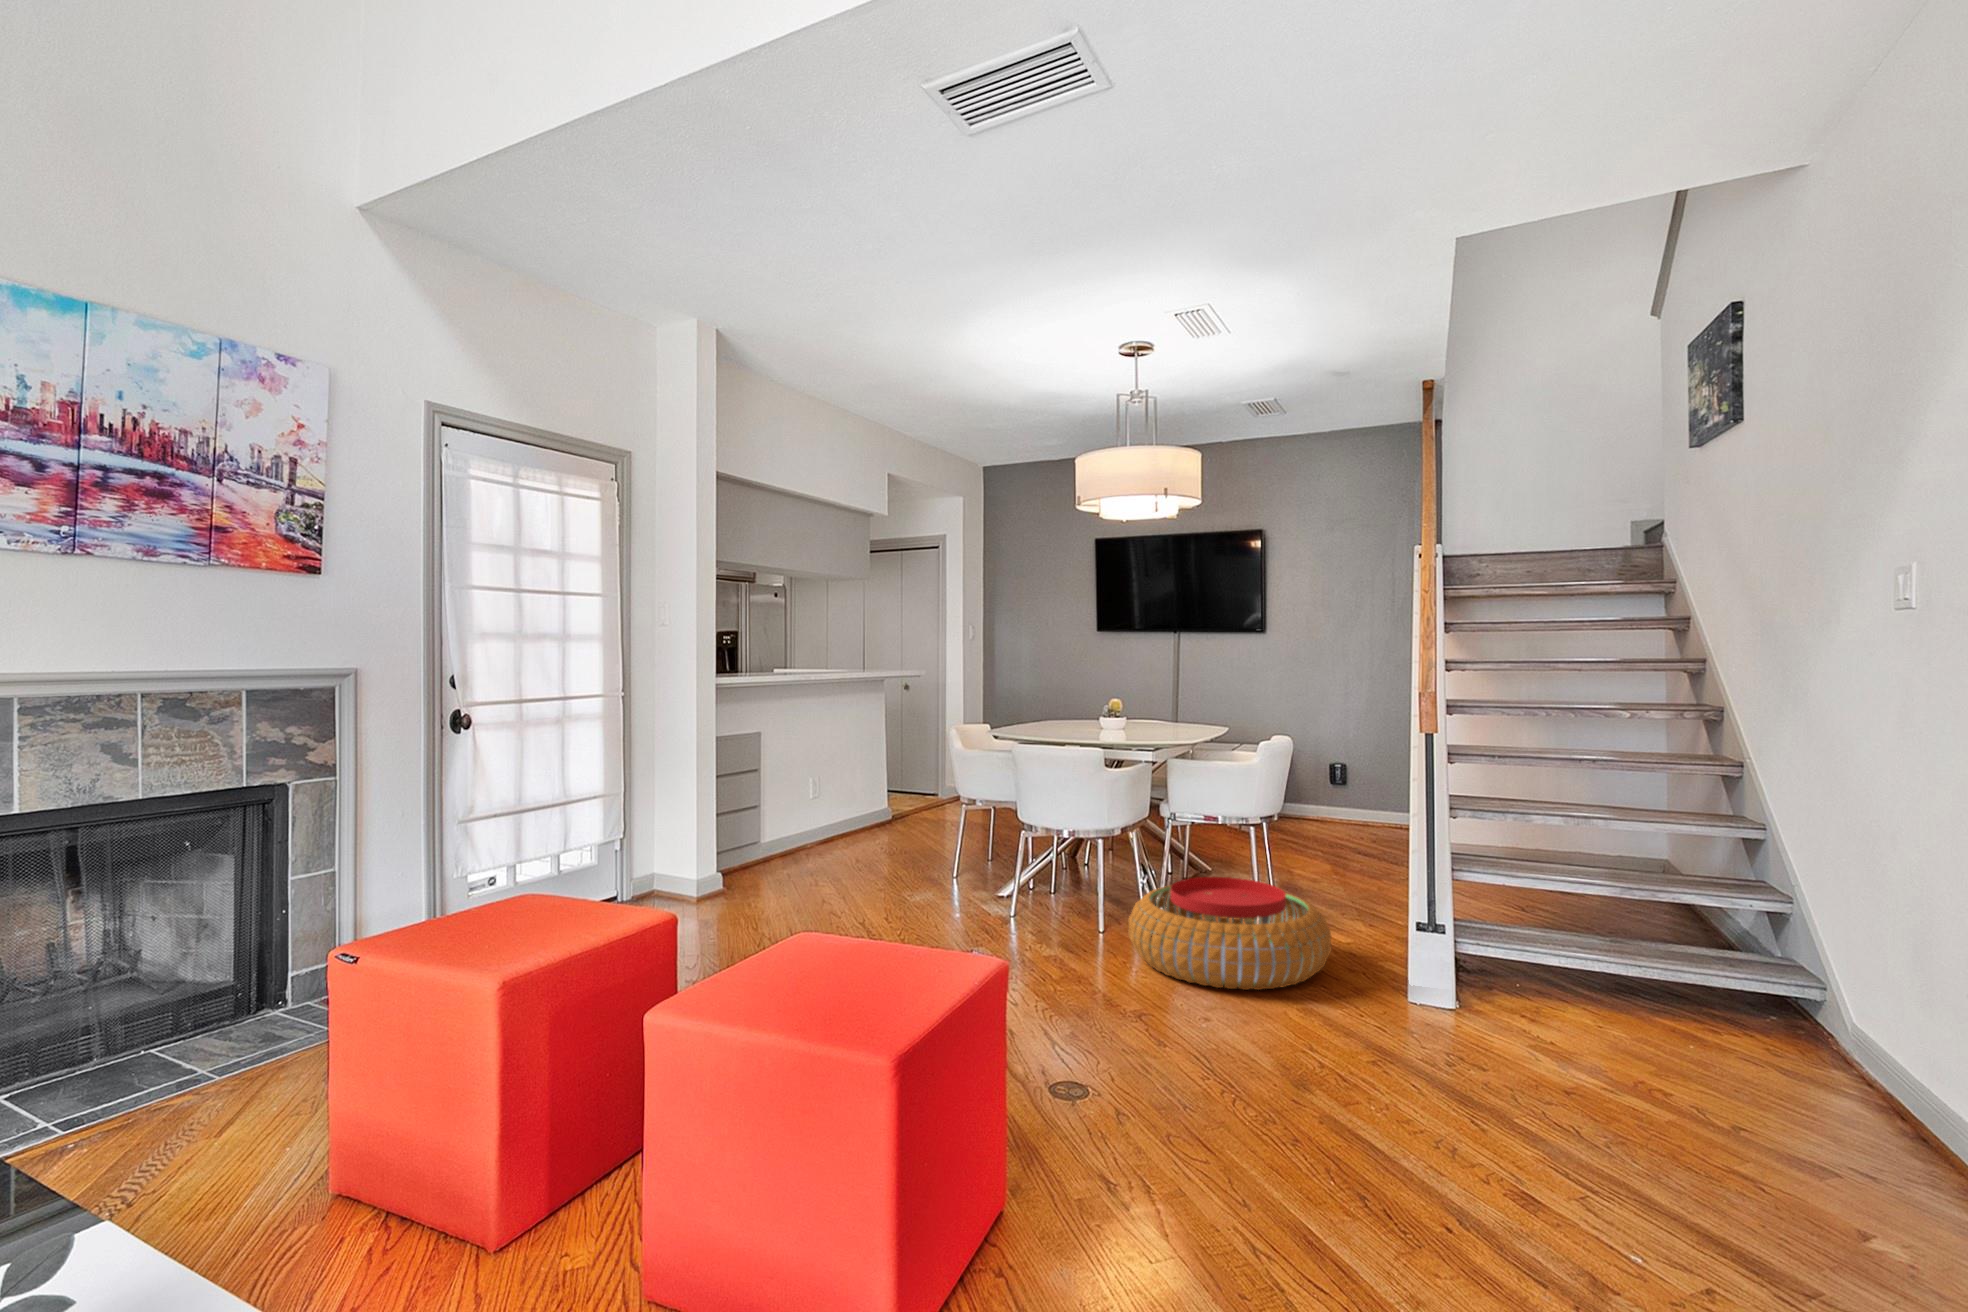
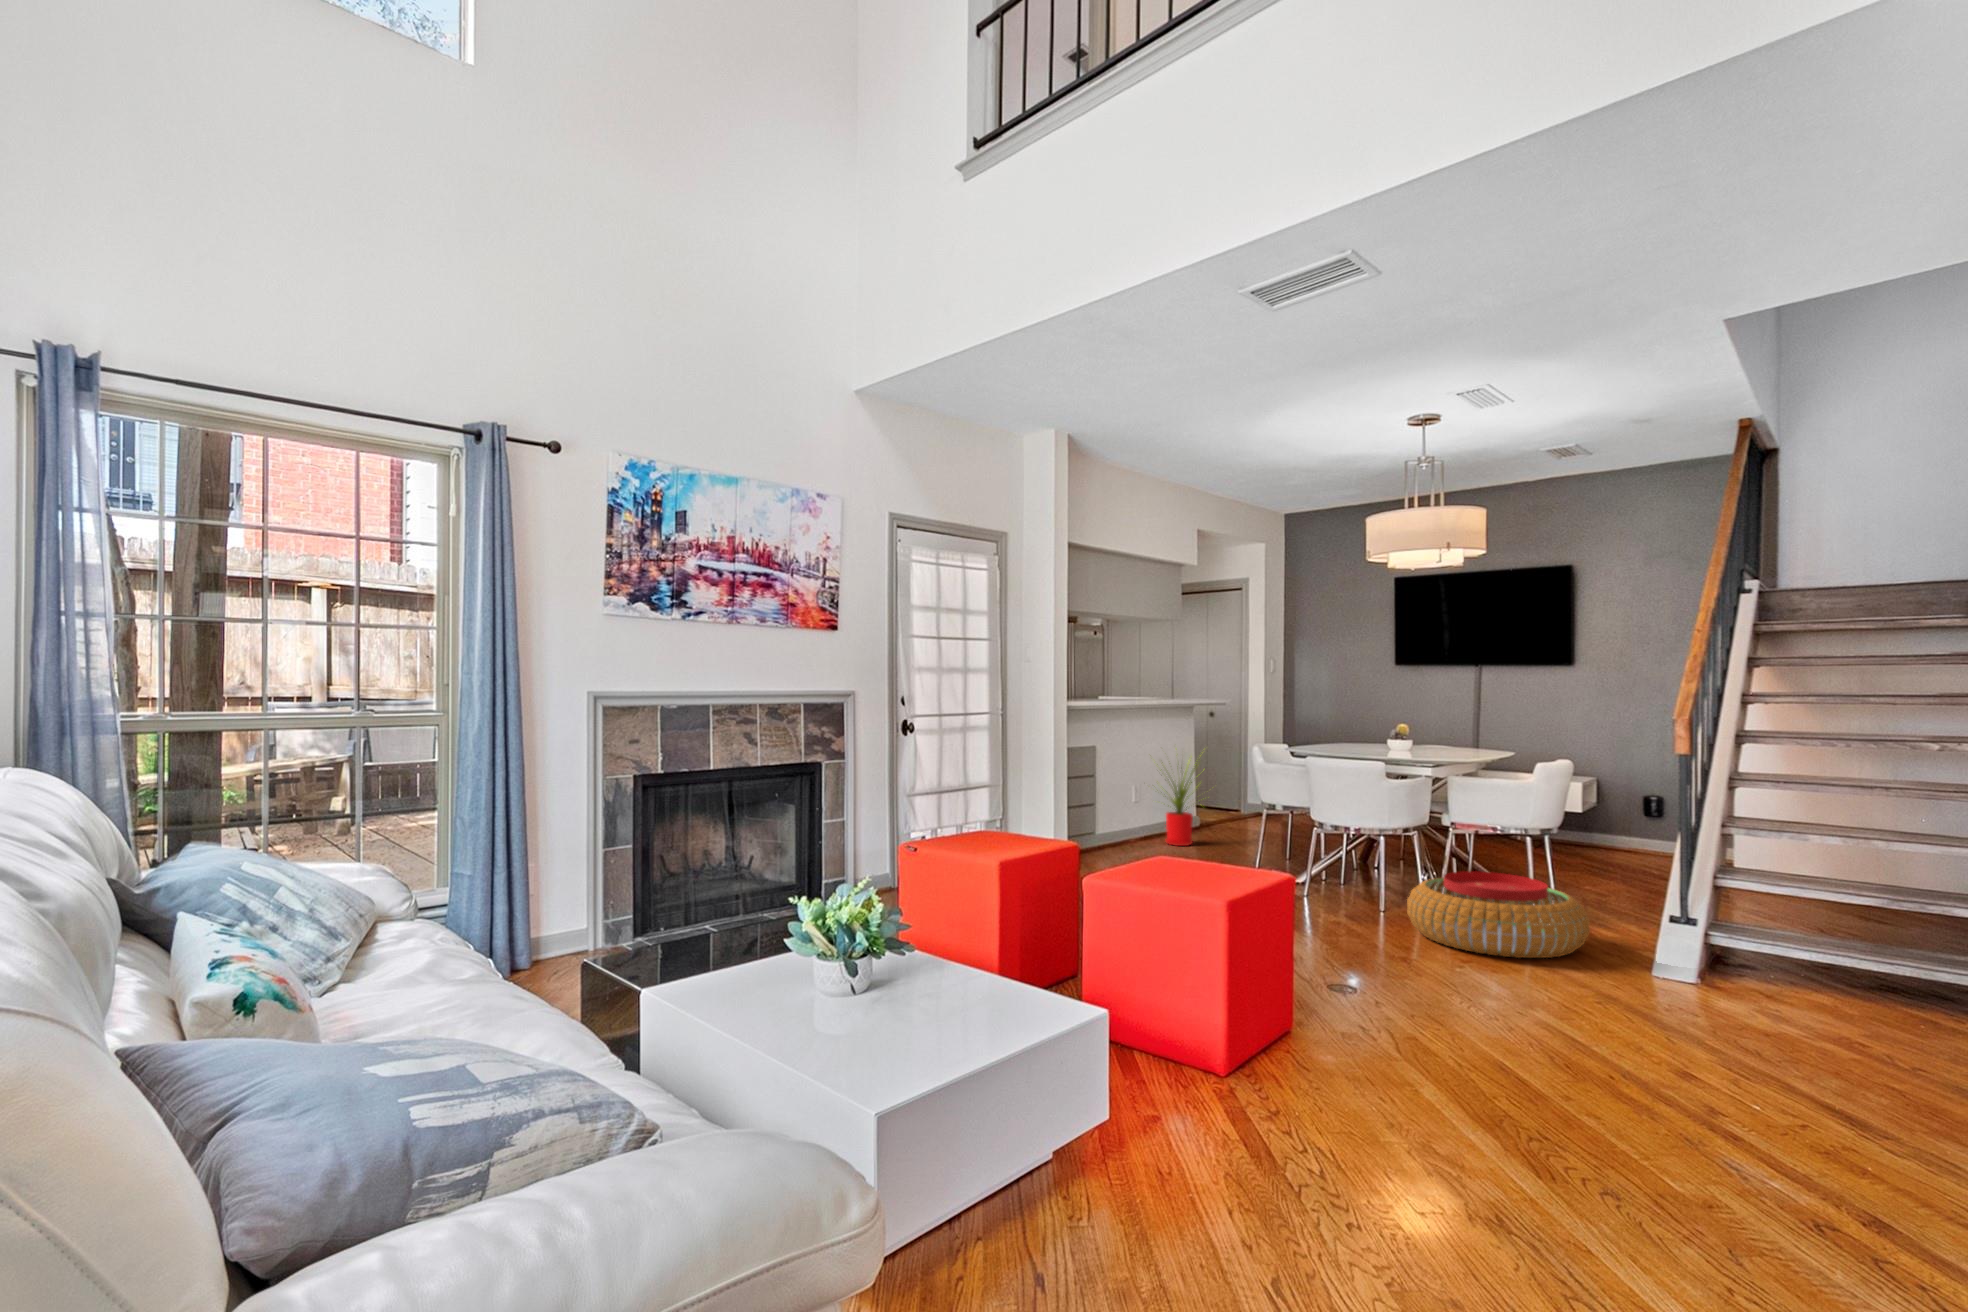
house plant: none [819,726,908,849] -> present [1160,760,1200,846]

